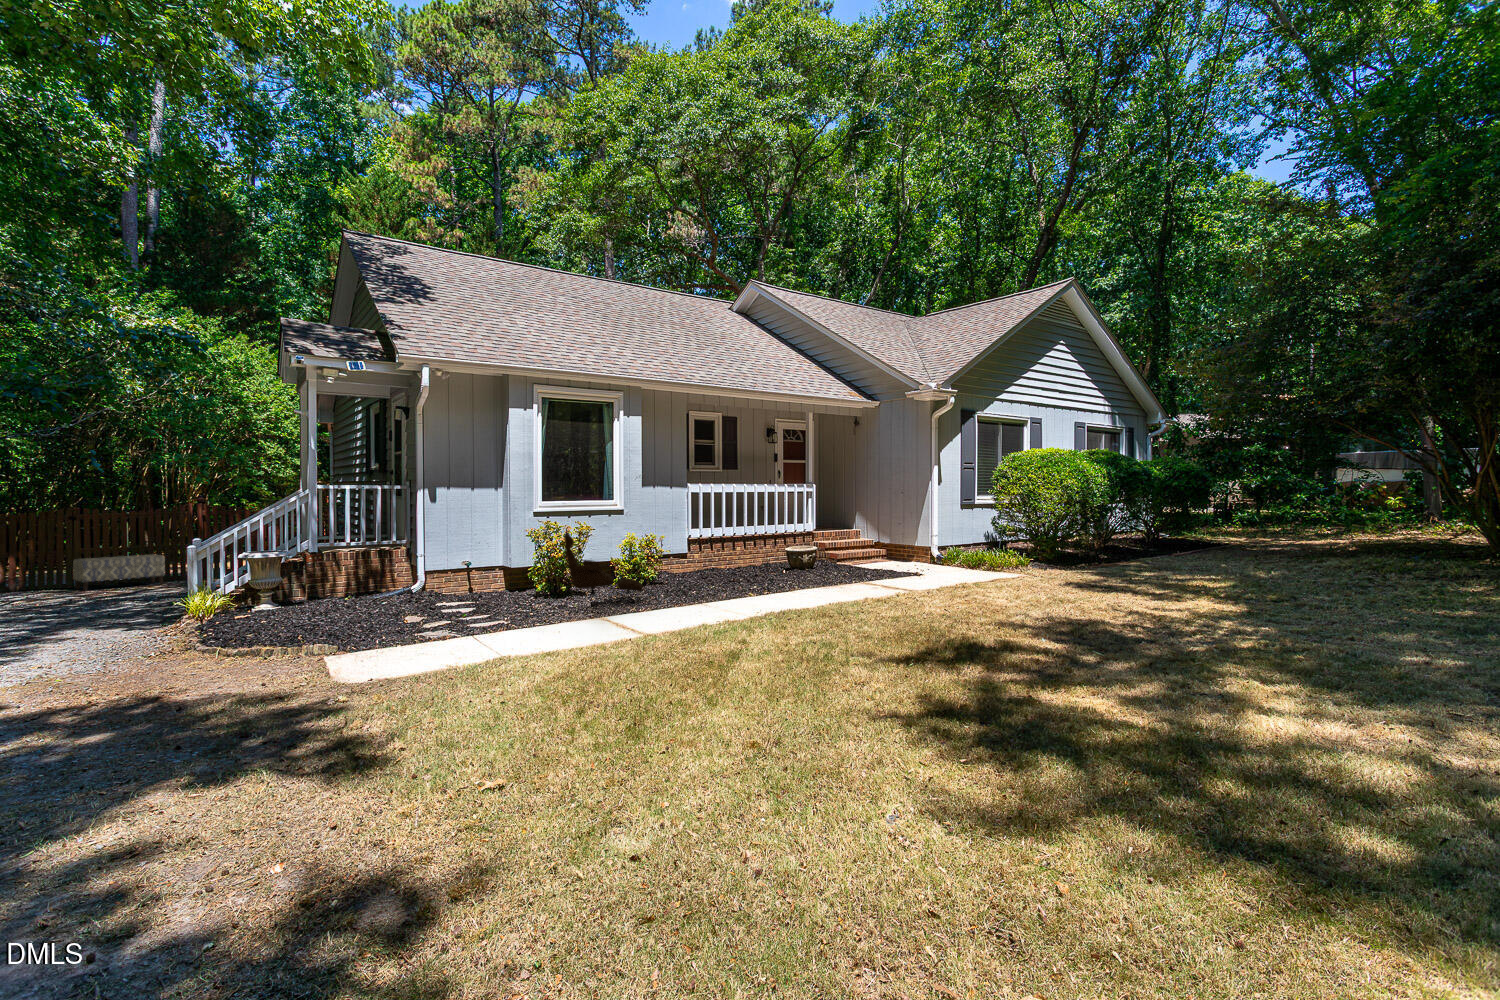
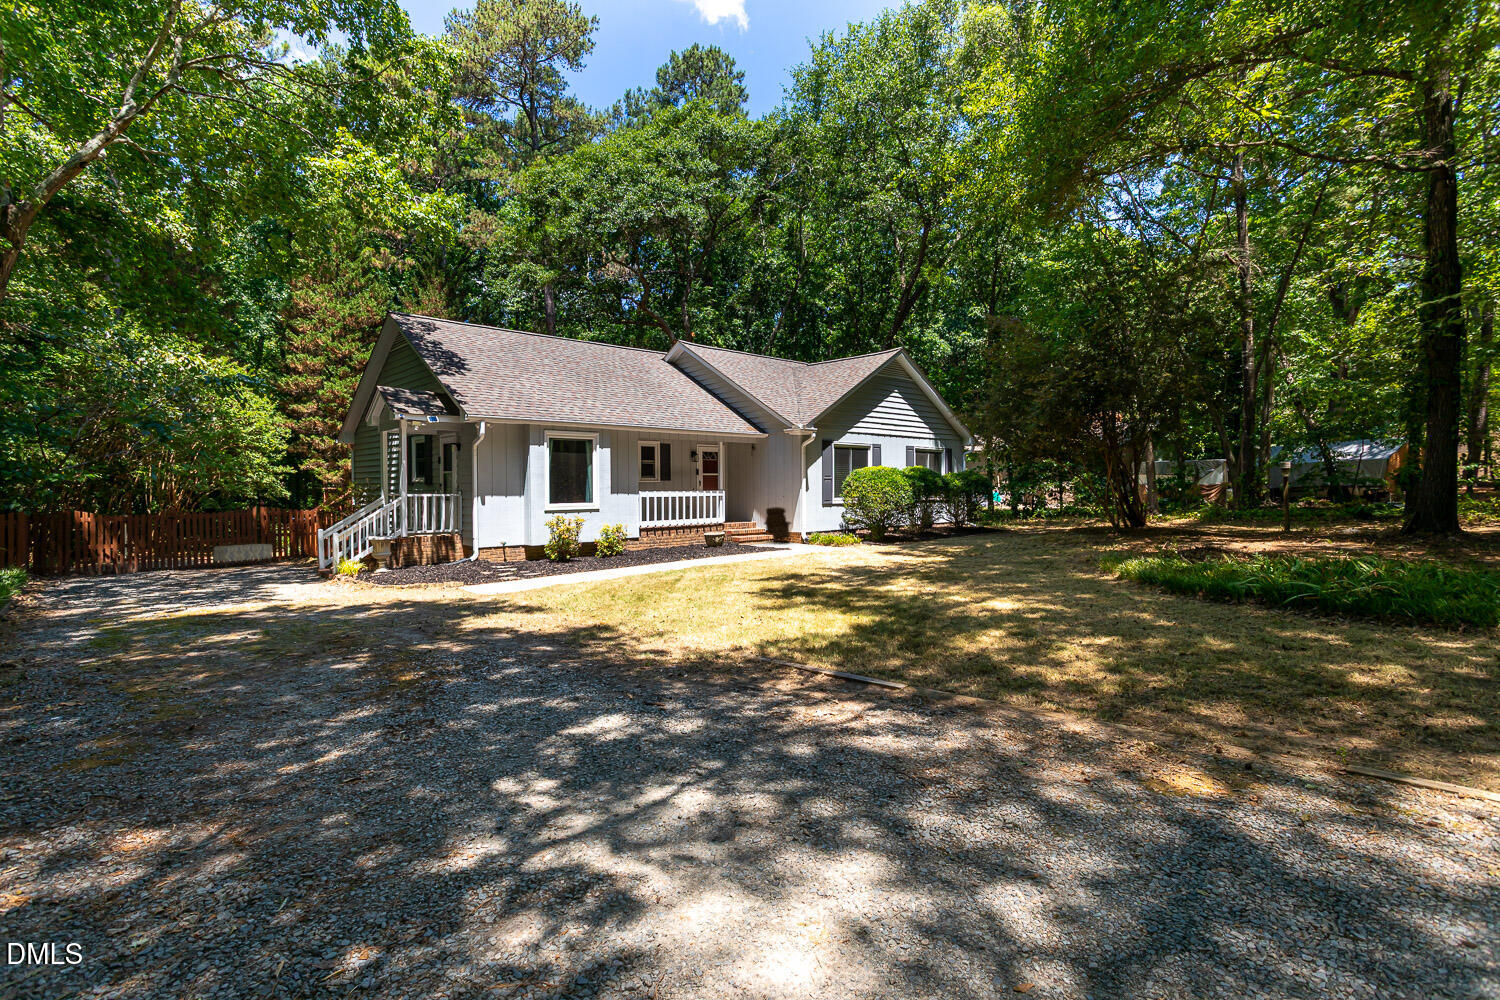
lounge chair: present [564,533,643,606] -> present [764,507,791,543]

